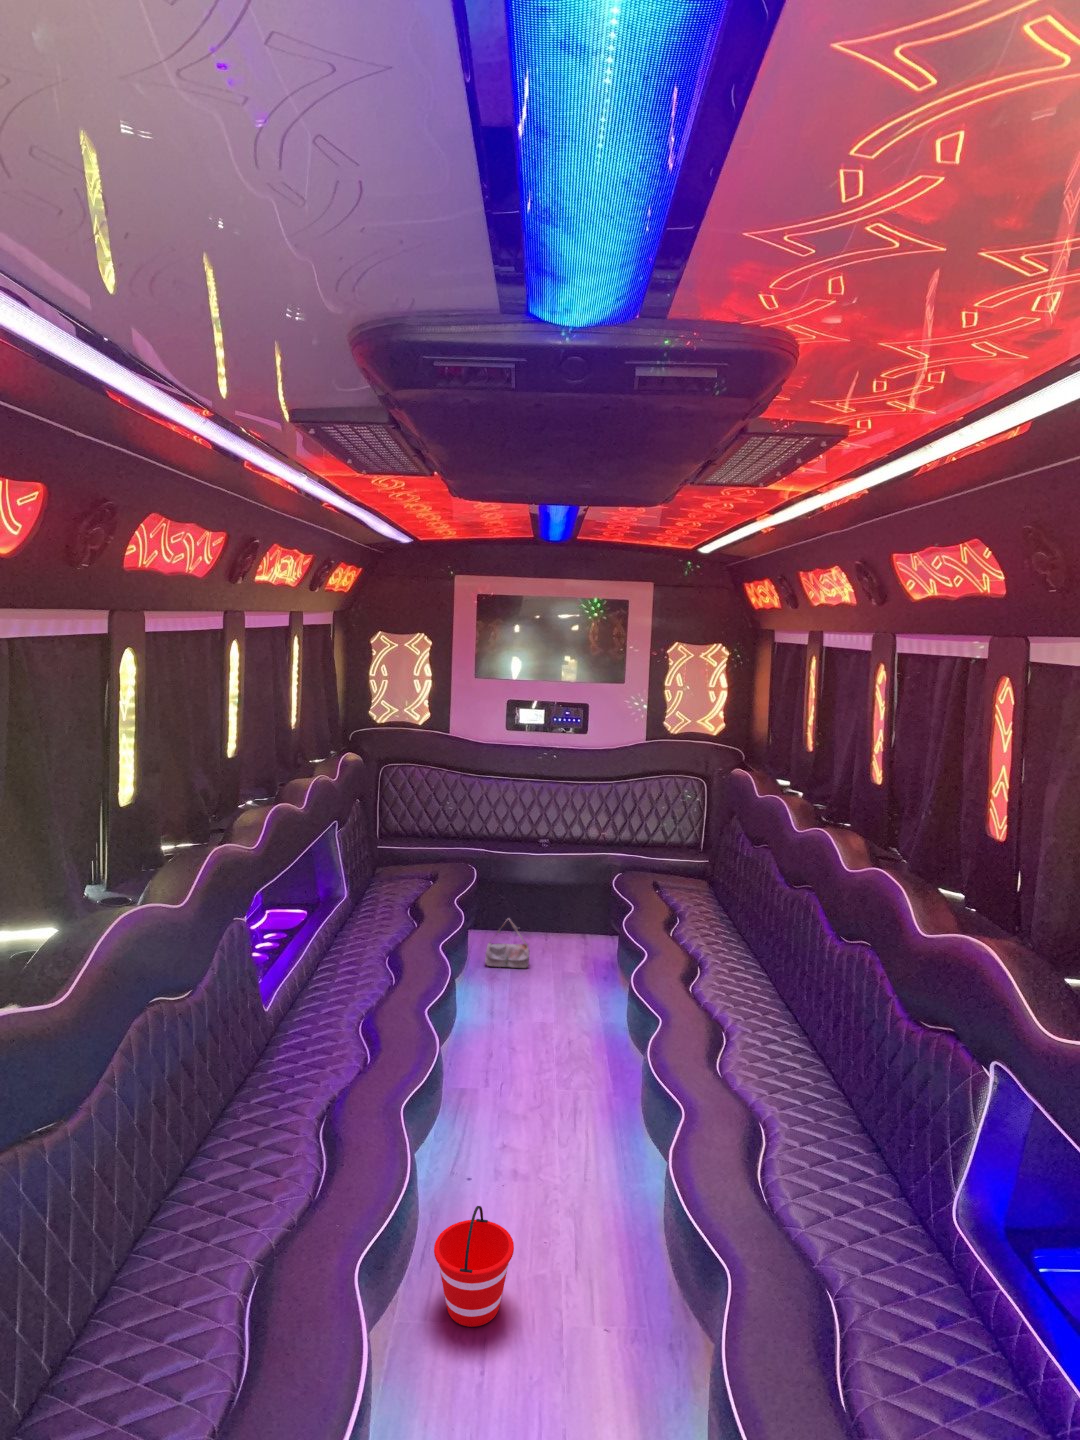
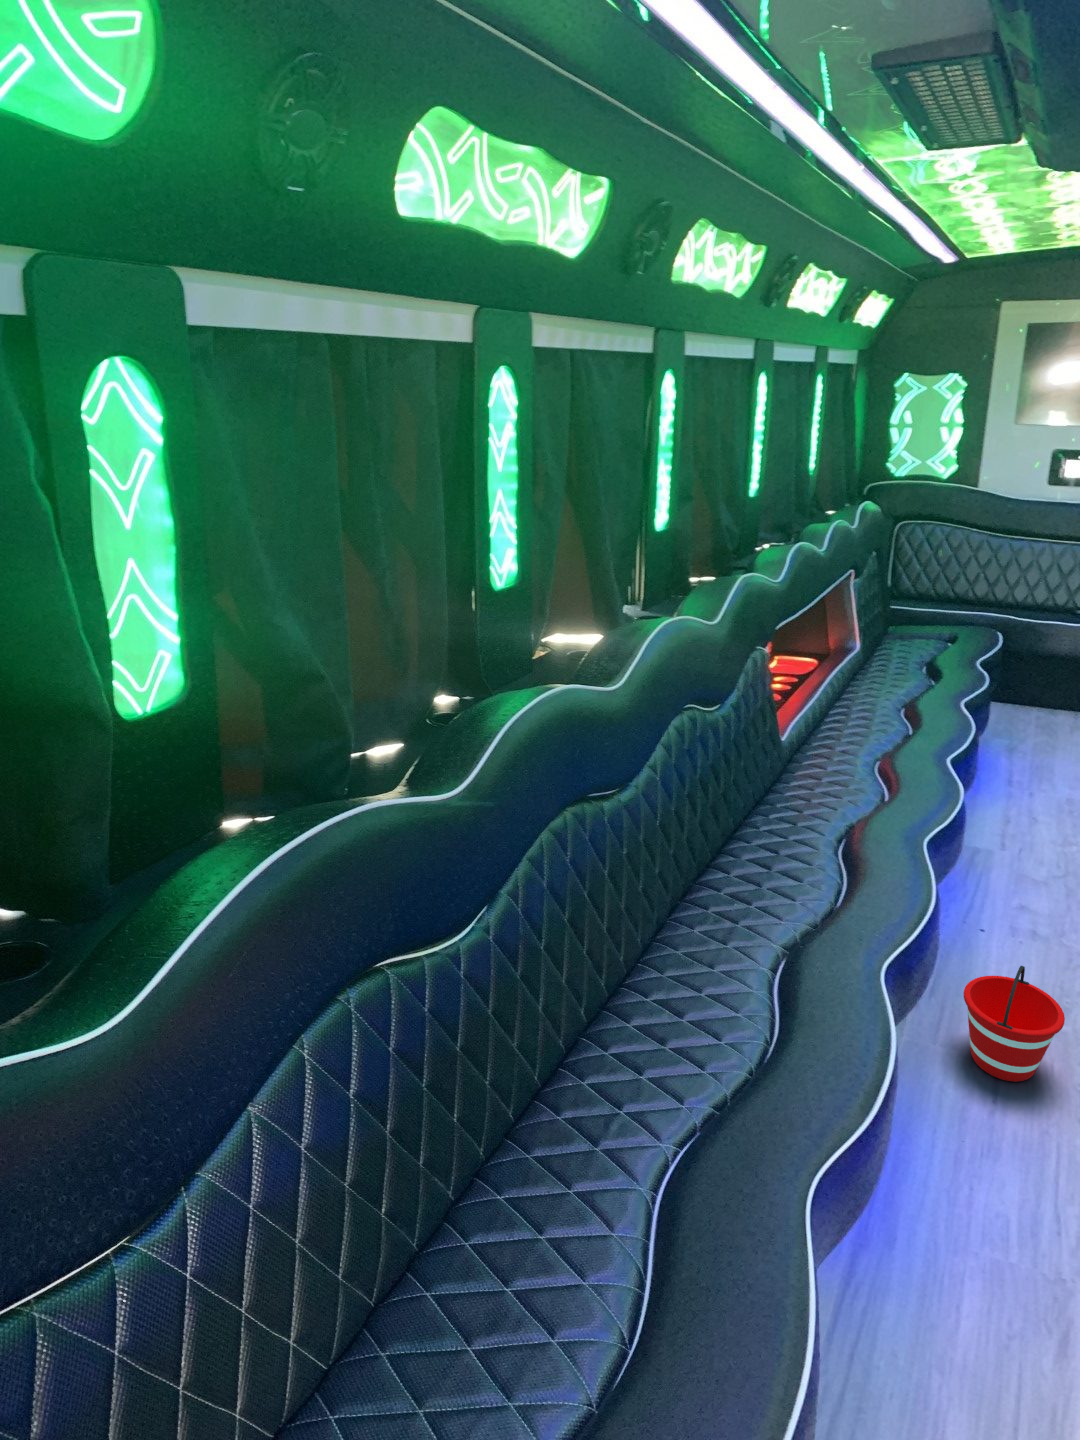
bag: present [485,918,529,968] -> none [1003,687,1062,743]

